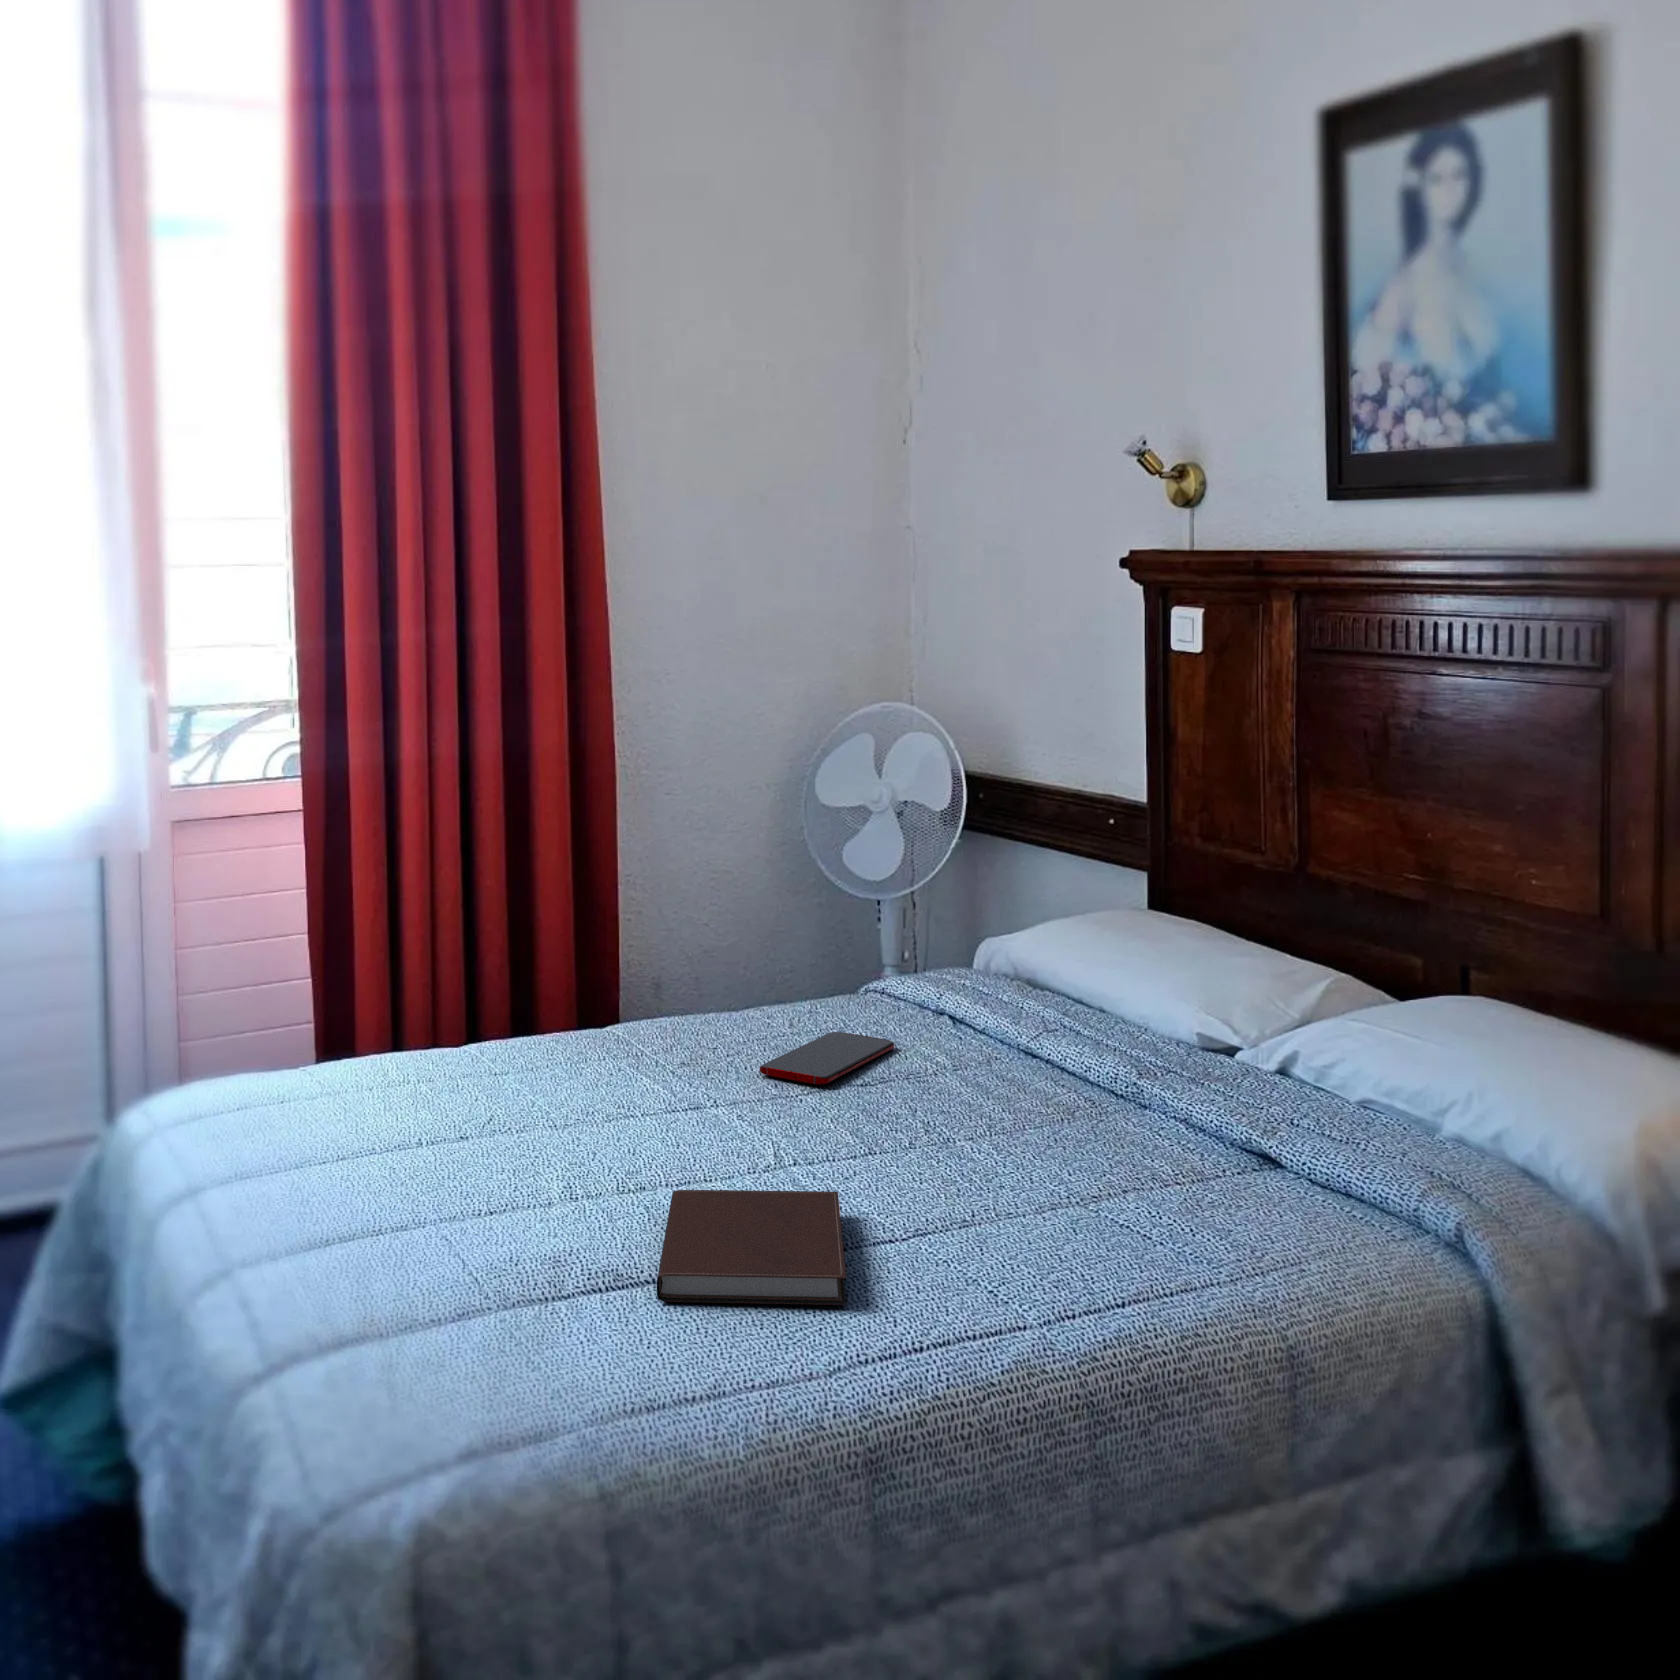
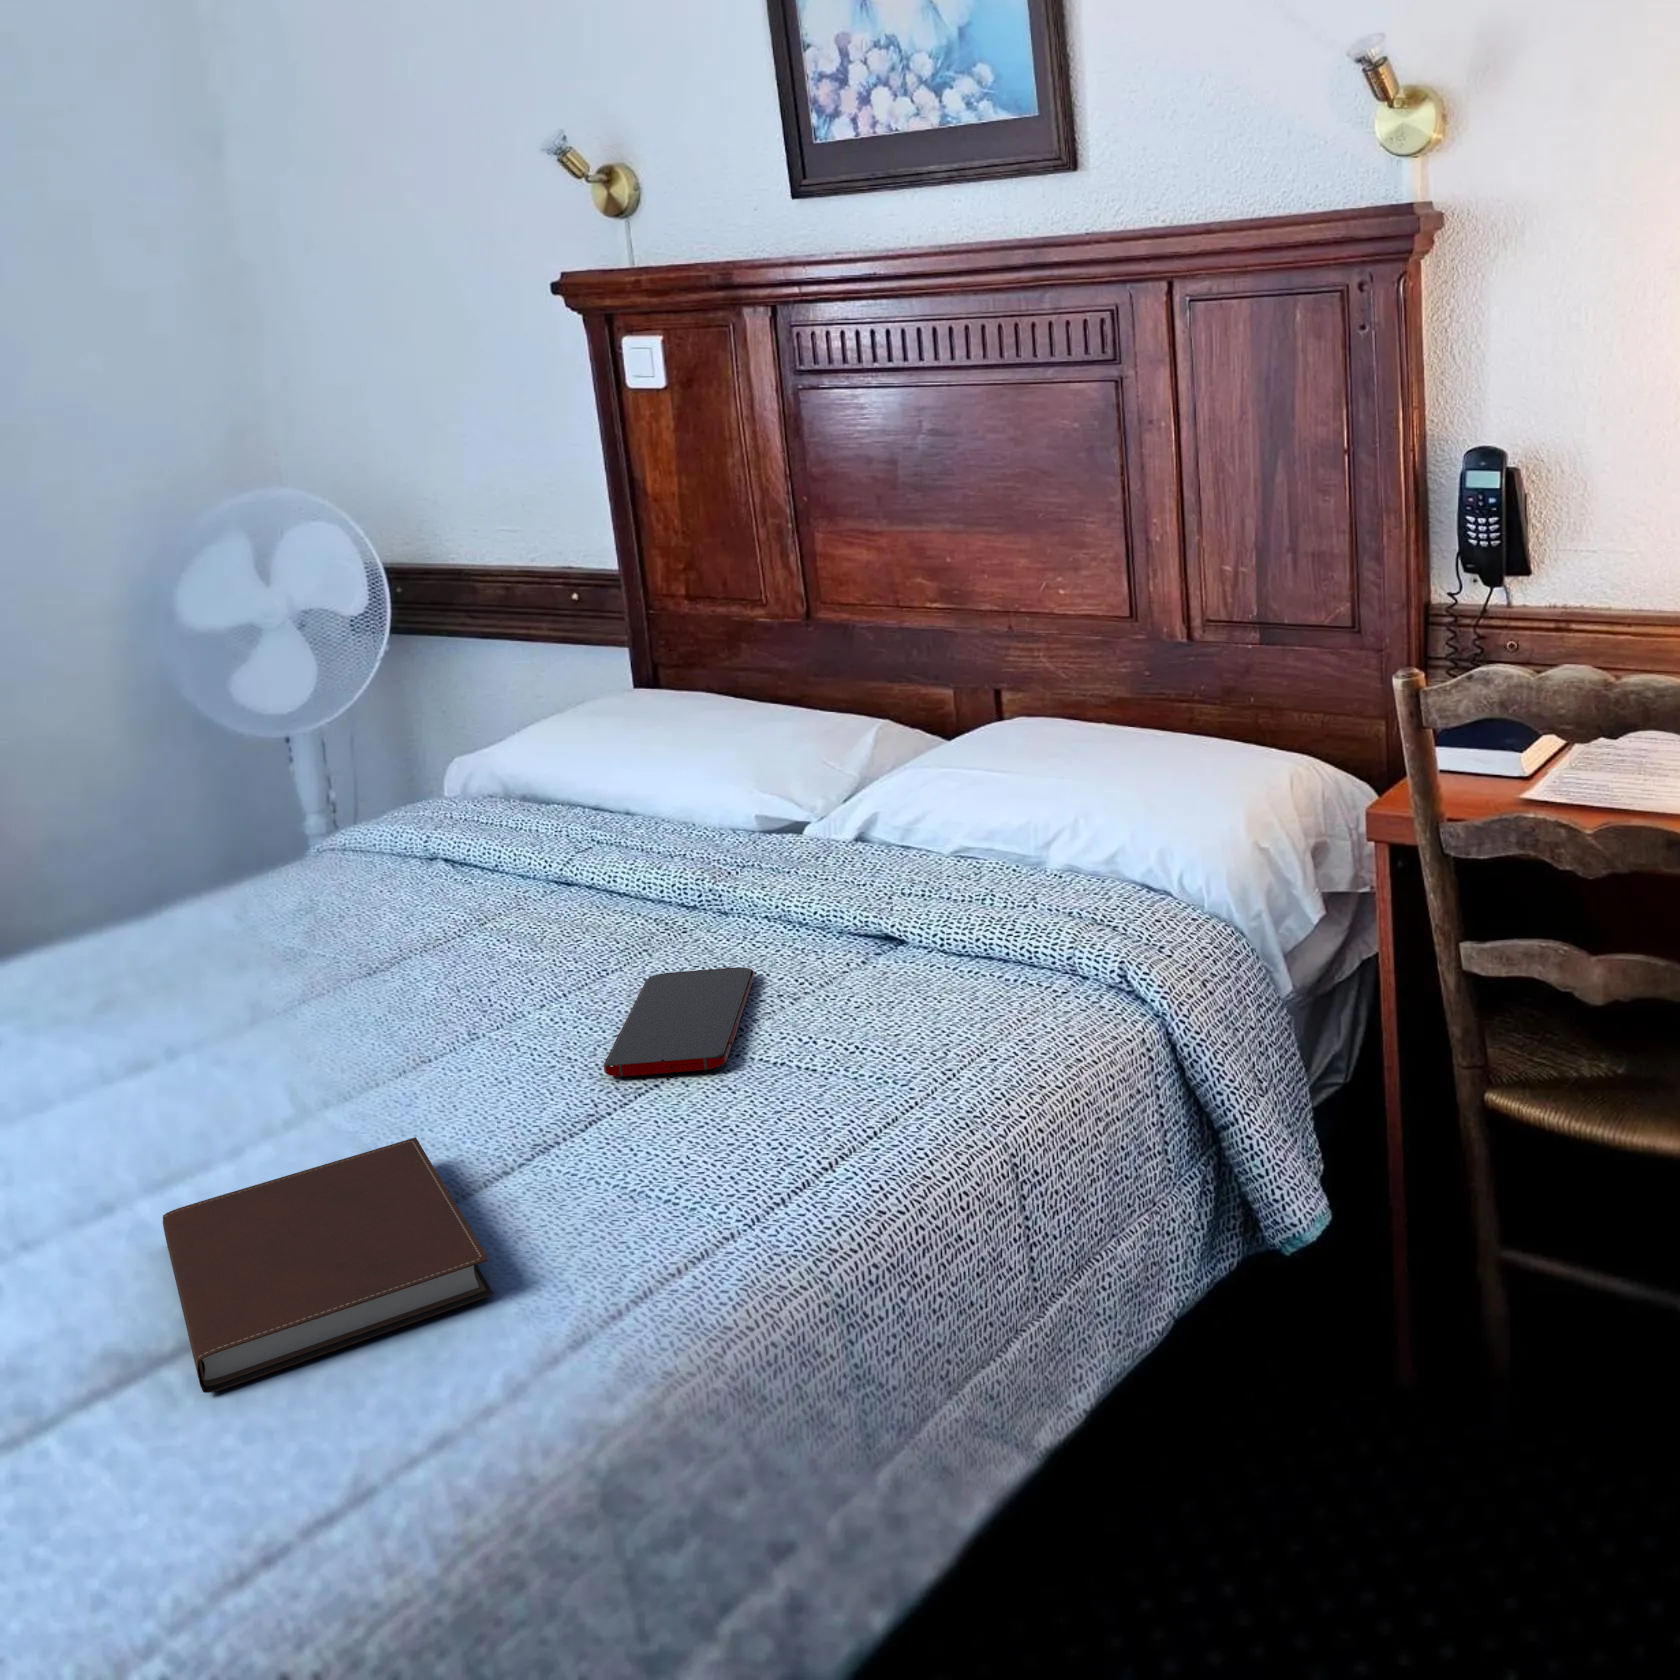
smartphone: present [760,1032,894,1084] -> present [604,967,754,1076]

